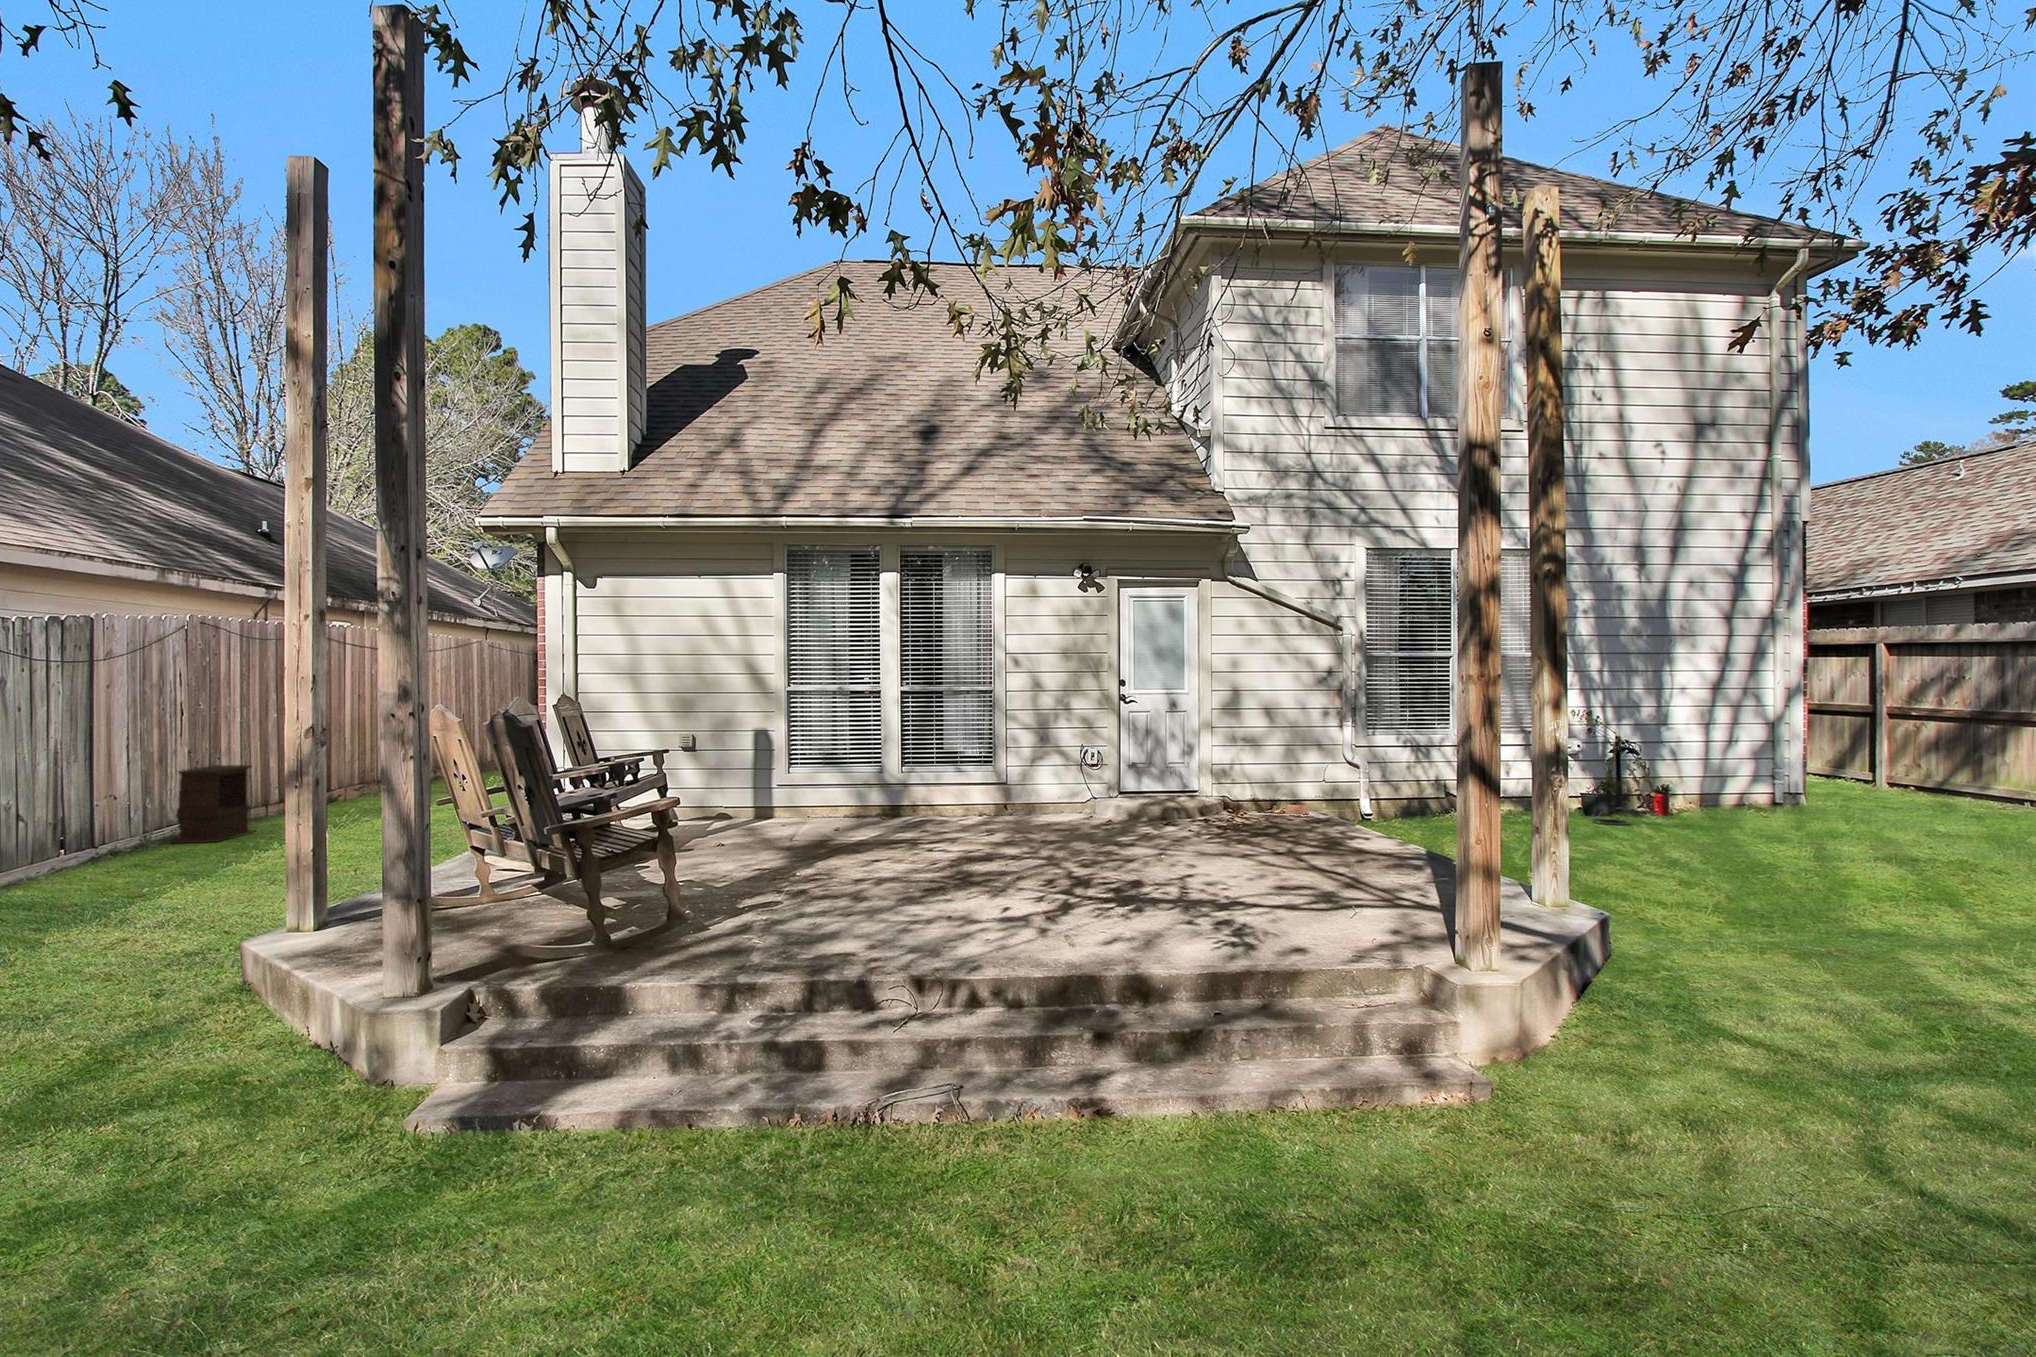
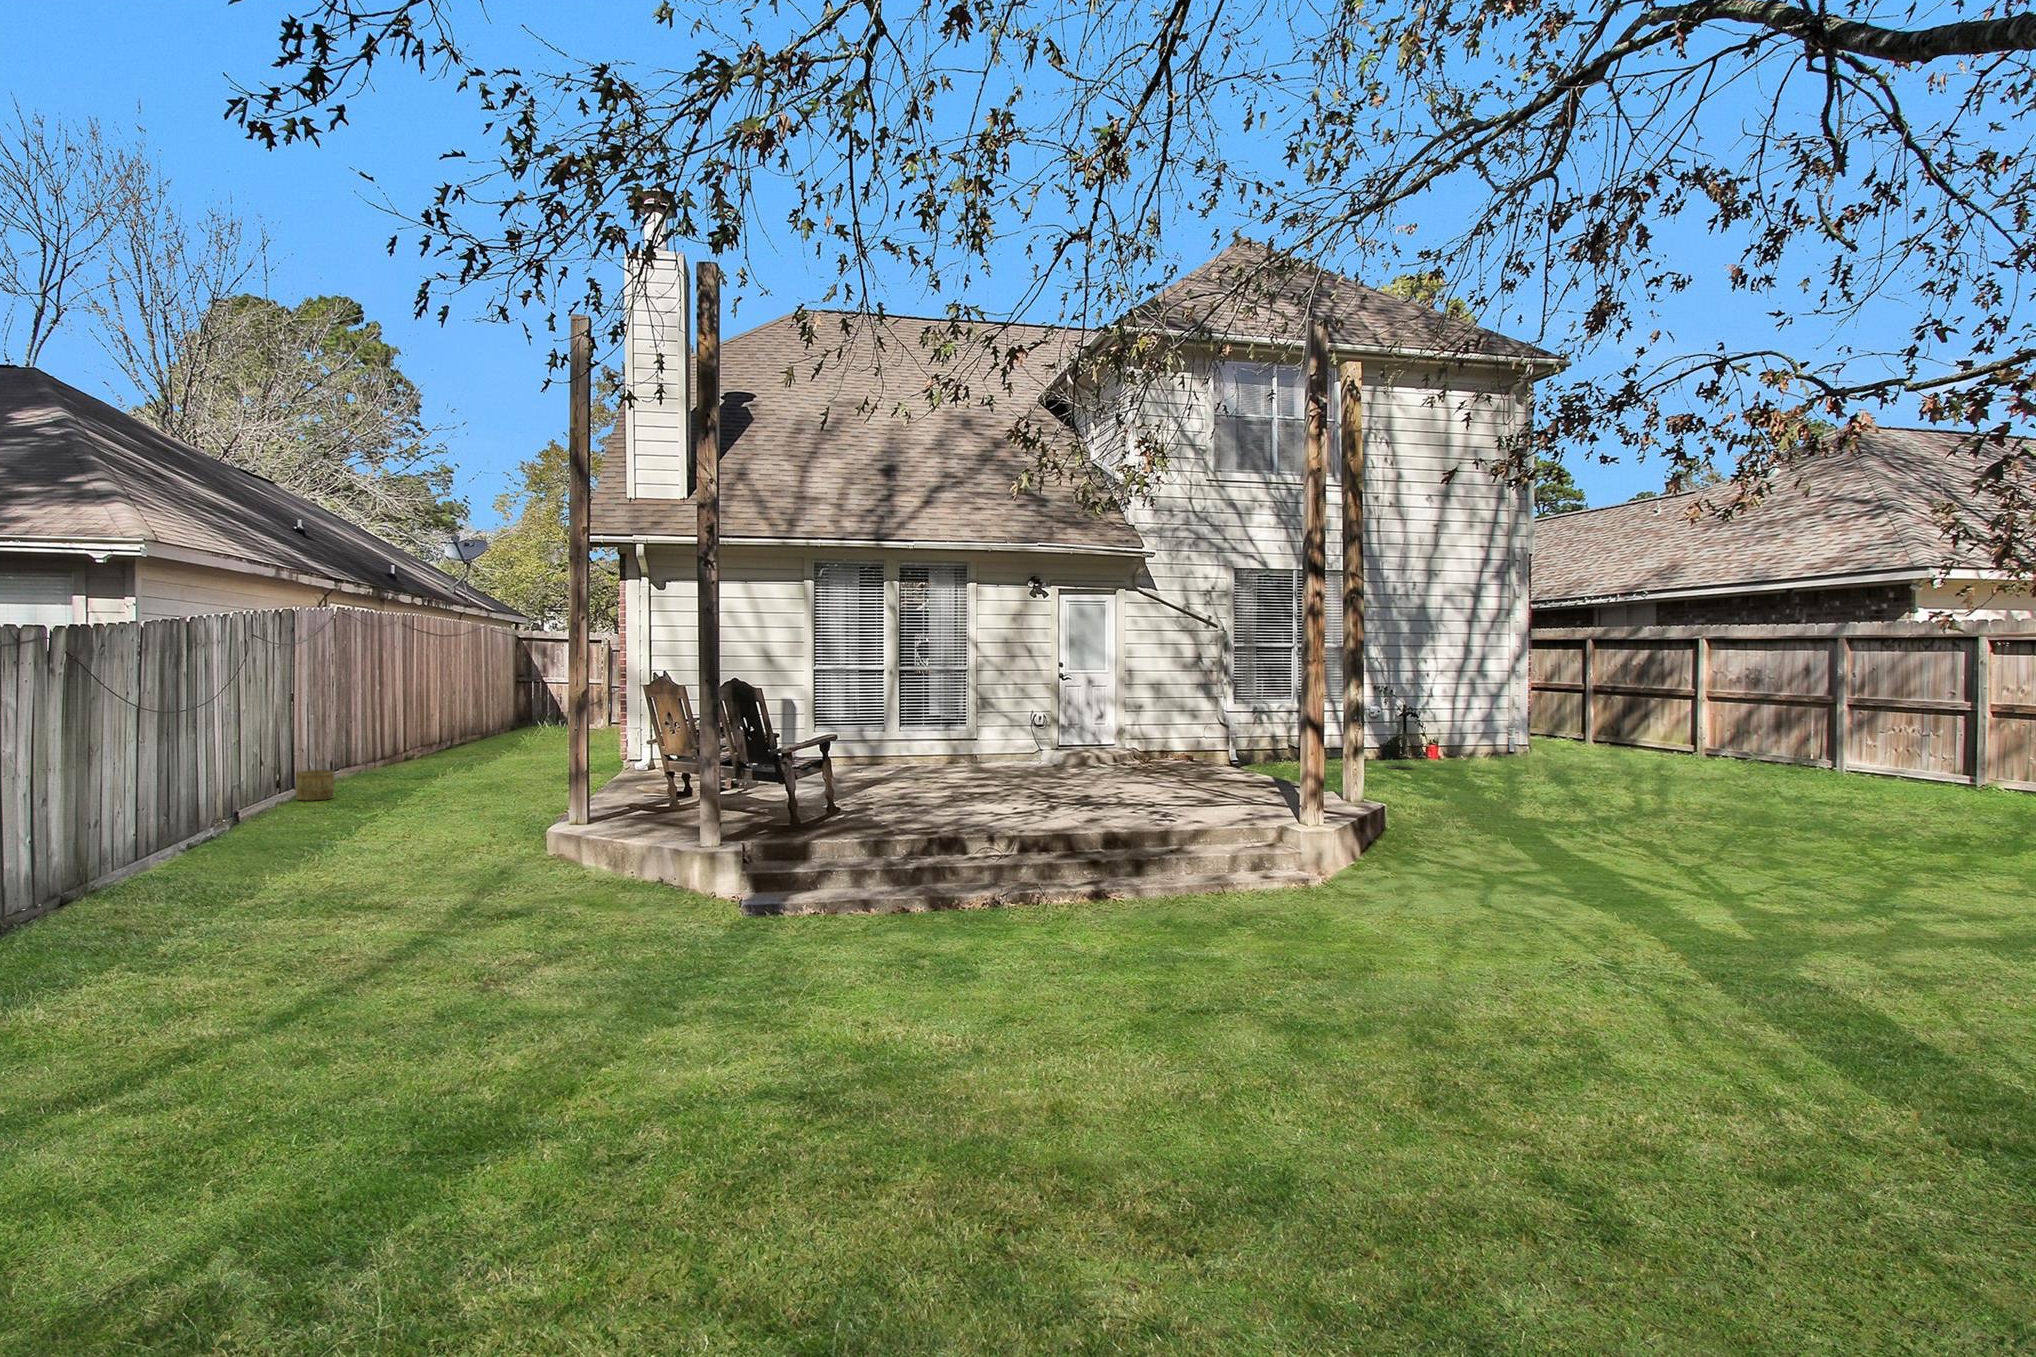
side table: present [170,765,255,843] -> none [323,727,379,787]
wooden bucket: none [91,825,151,866] -> present [296,770,335,801]

